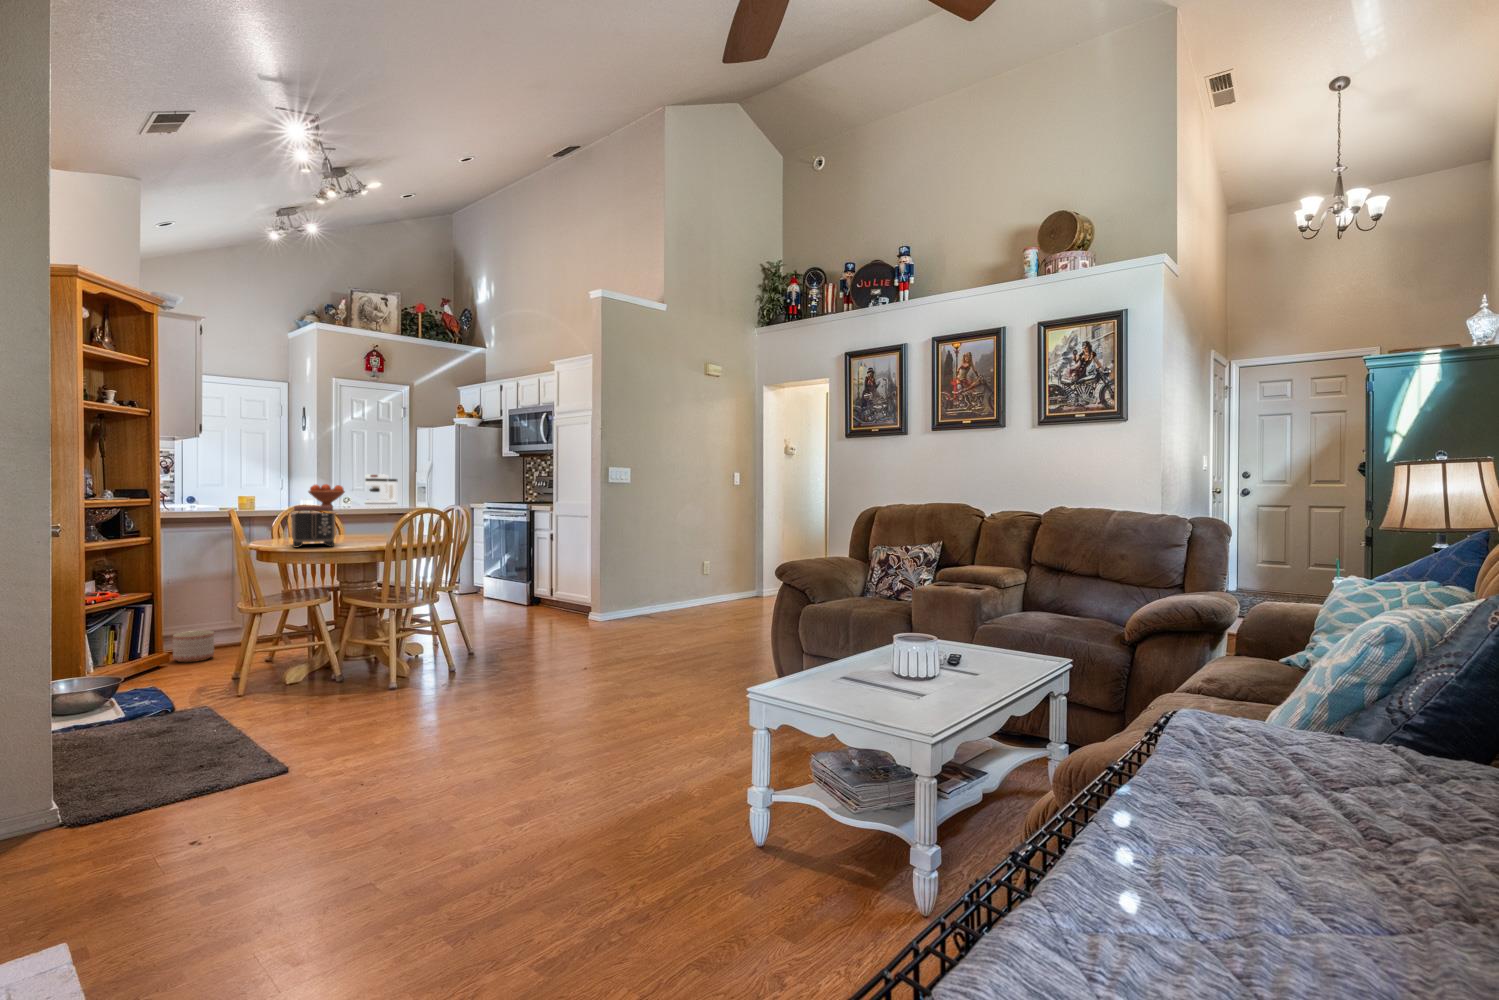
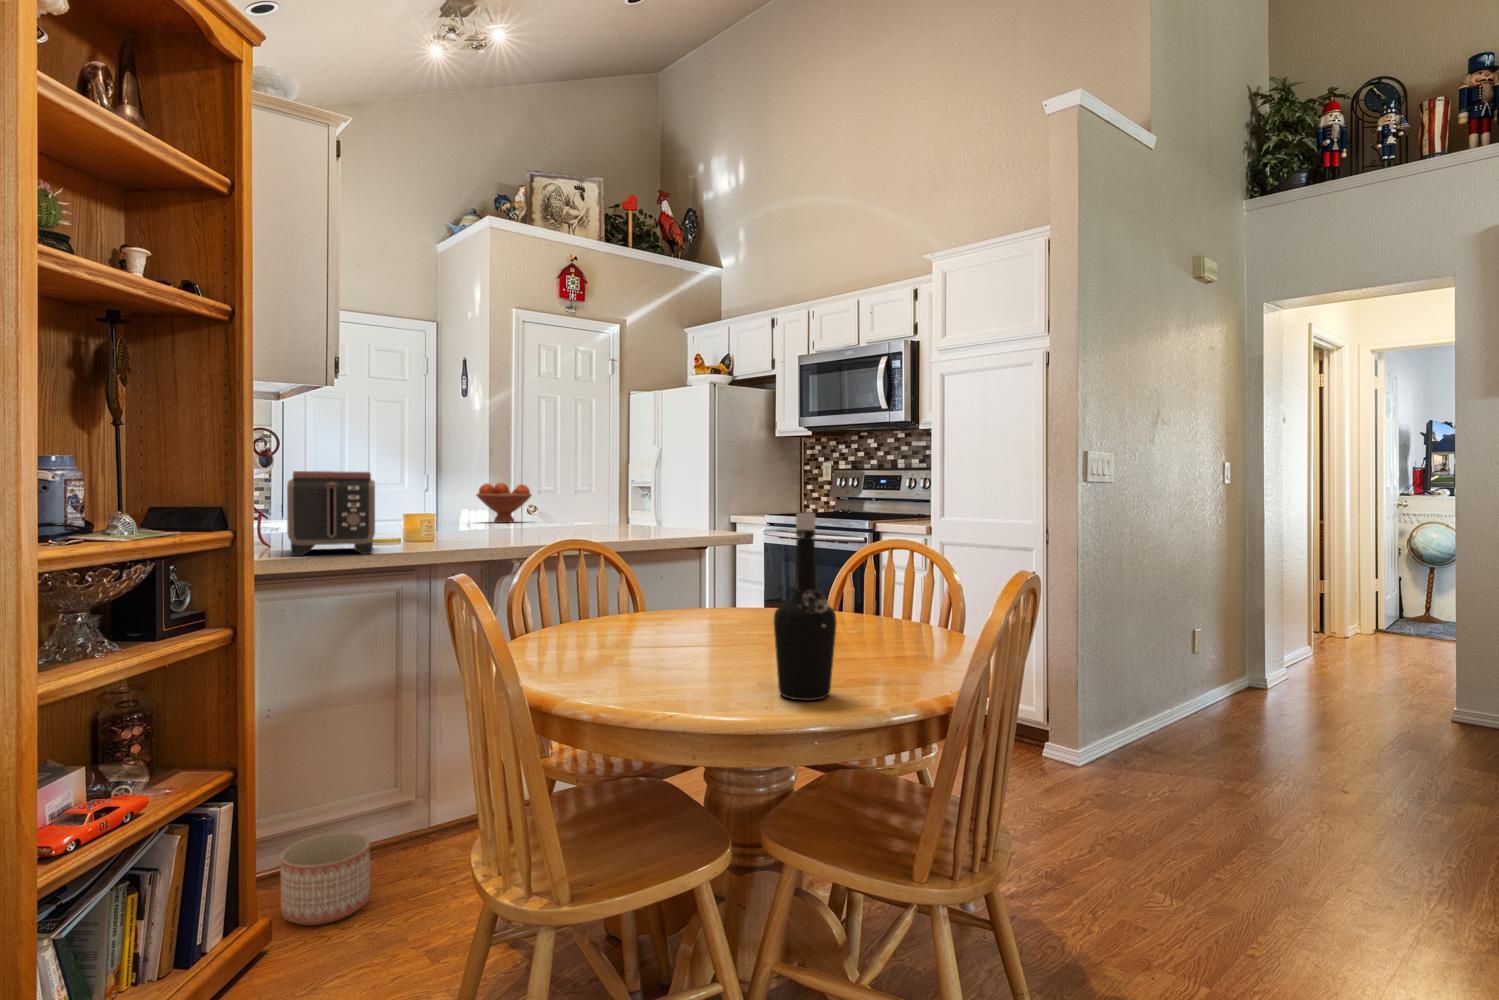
coffee maker: present [365,474,398,508] -> none [553,466,599,520]
bottle: none [344,489,367,548] -> present [774,513,837,700]
toaster: present [292,506,335,547] -> present [287,471,375,556]

